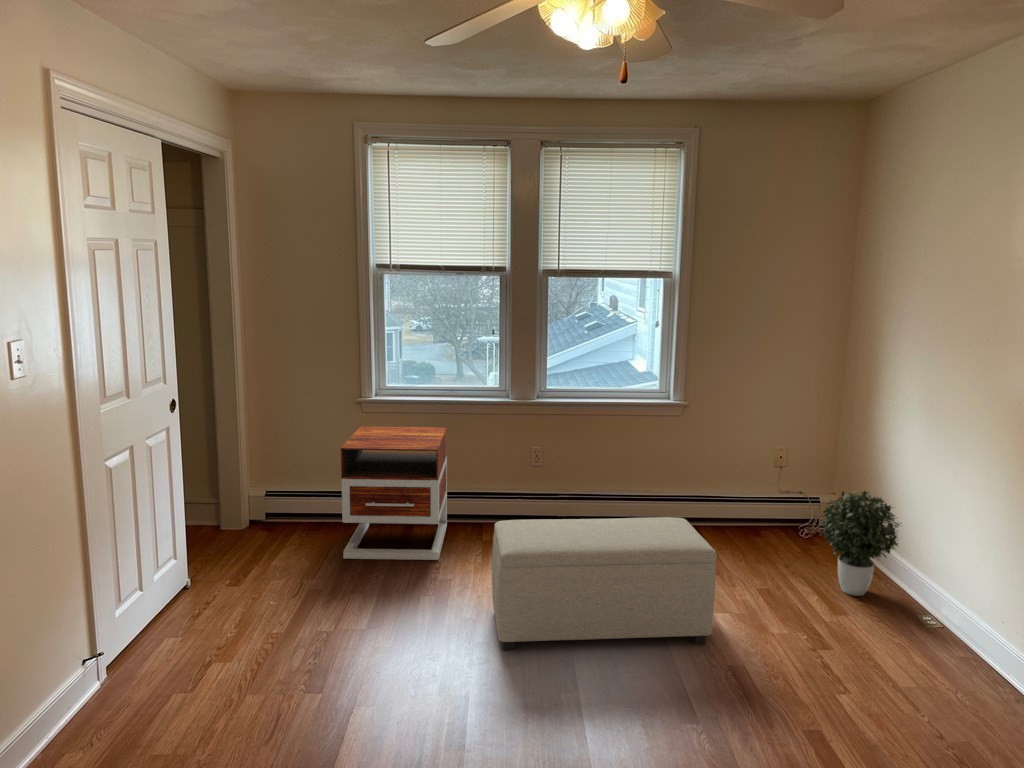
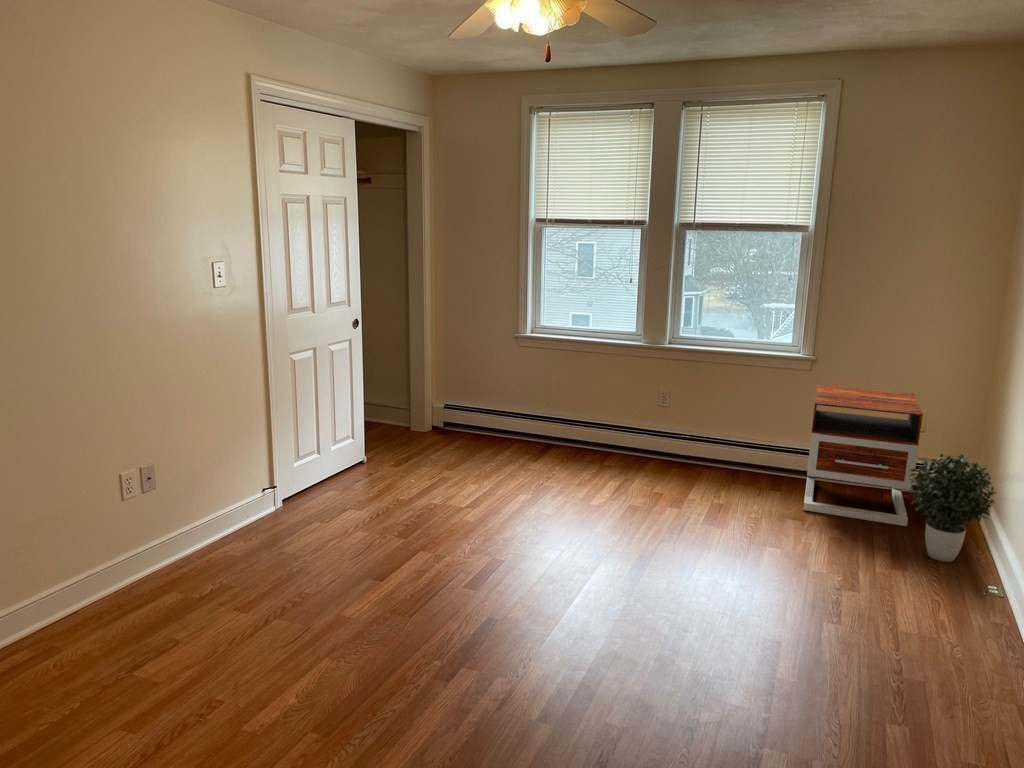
nightstand: present [341,426,447,560] -> present [803,384,923,526]
ottoman: present [492,517,717,650] -> none [555,437,752,567]

